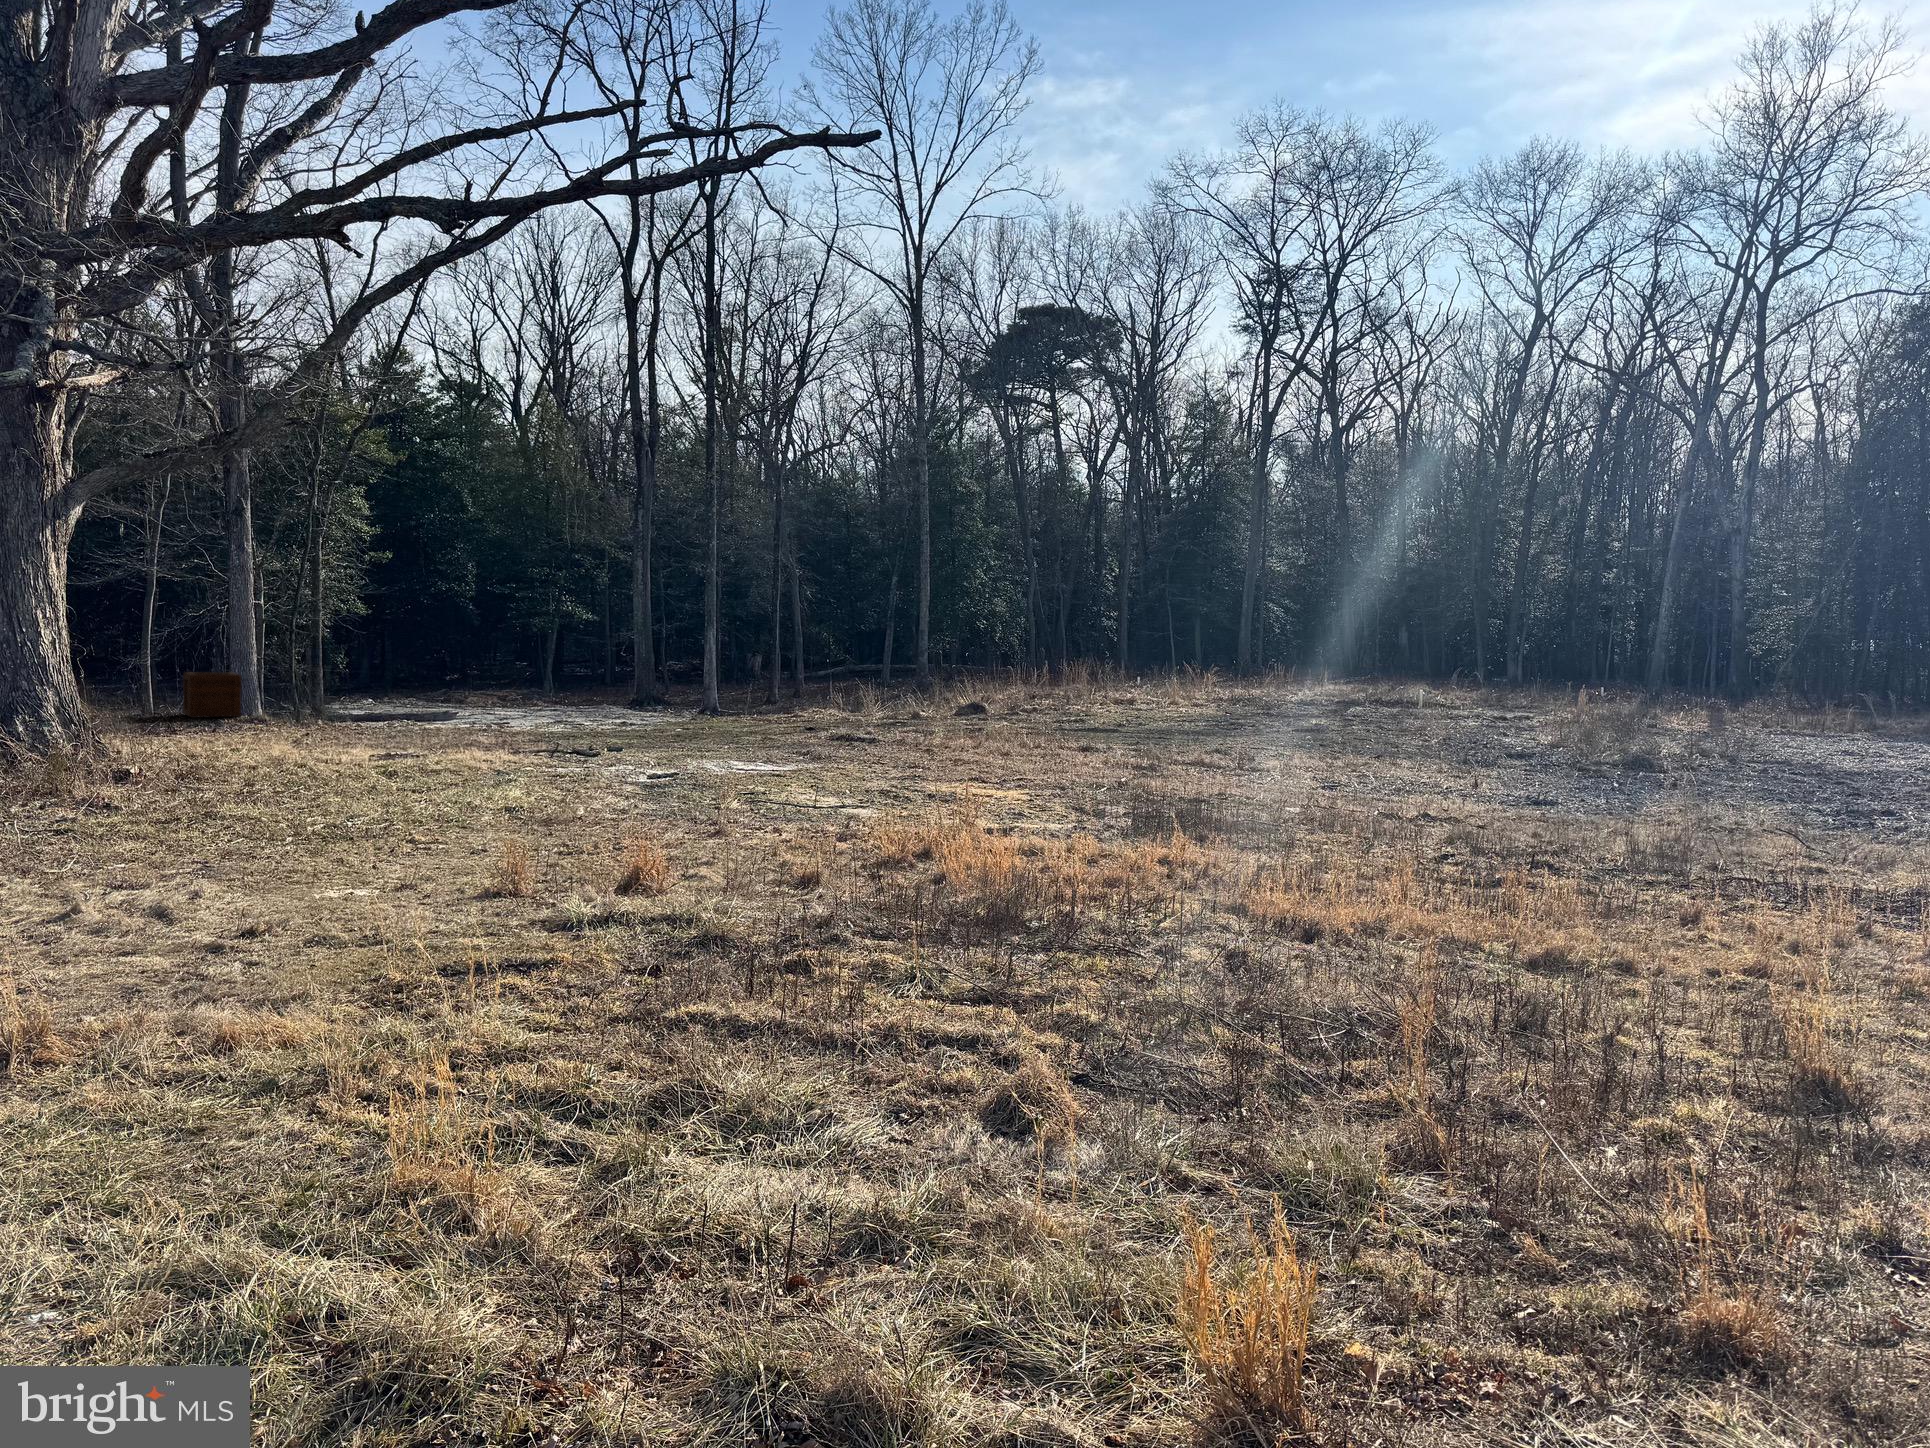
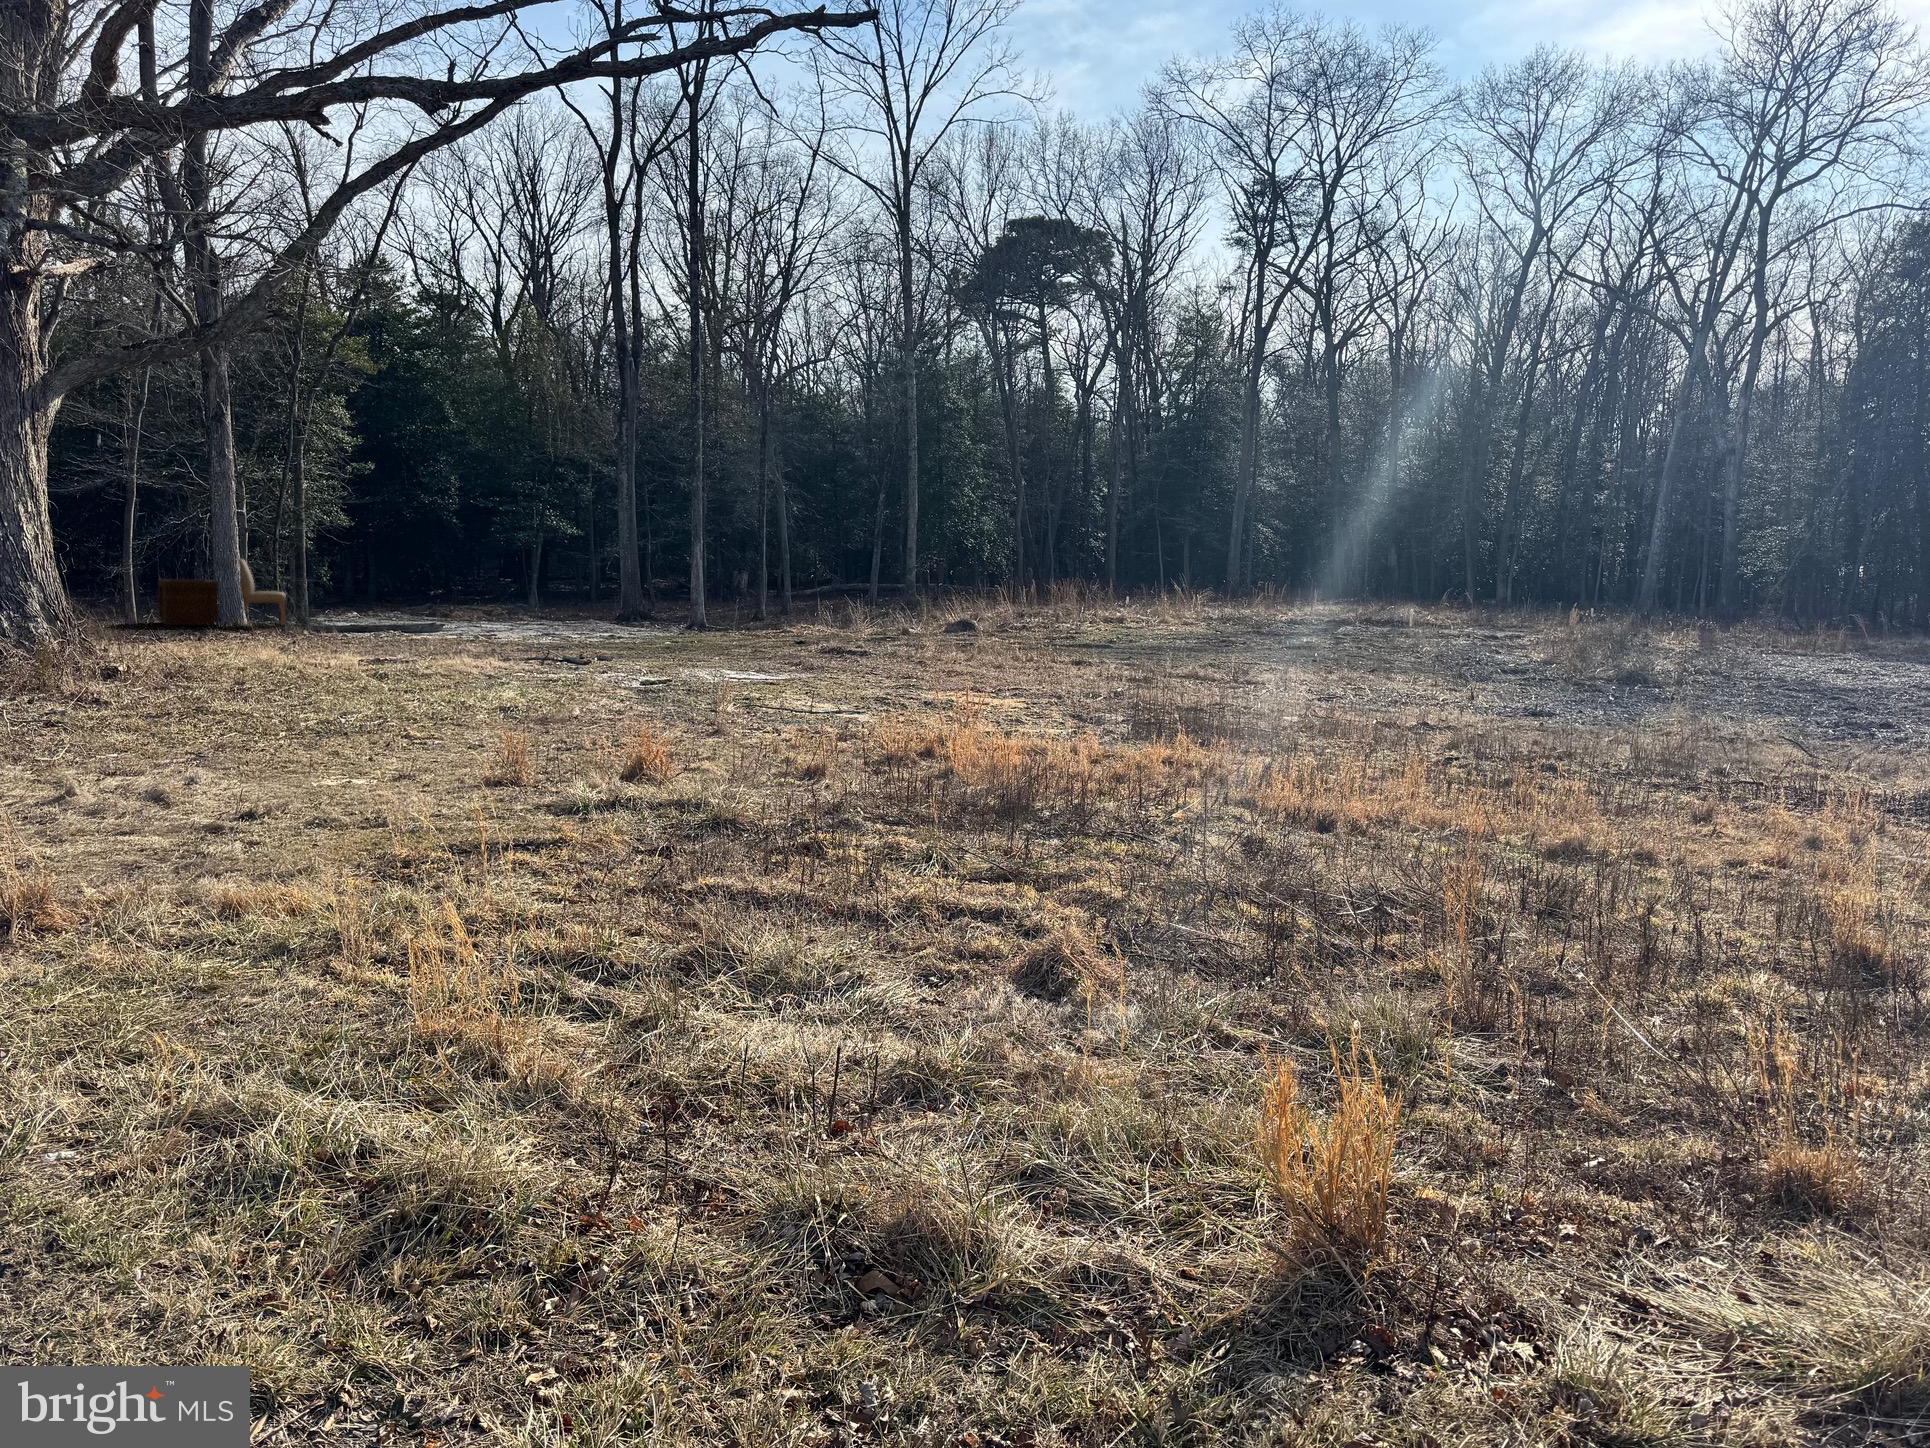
chair: none [259,651,307,716] -> present [239,559,286,625]

